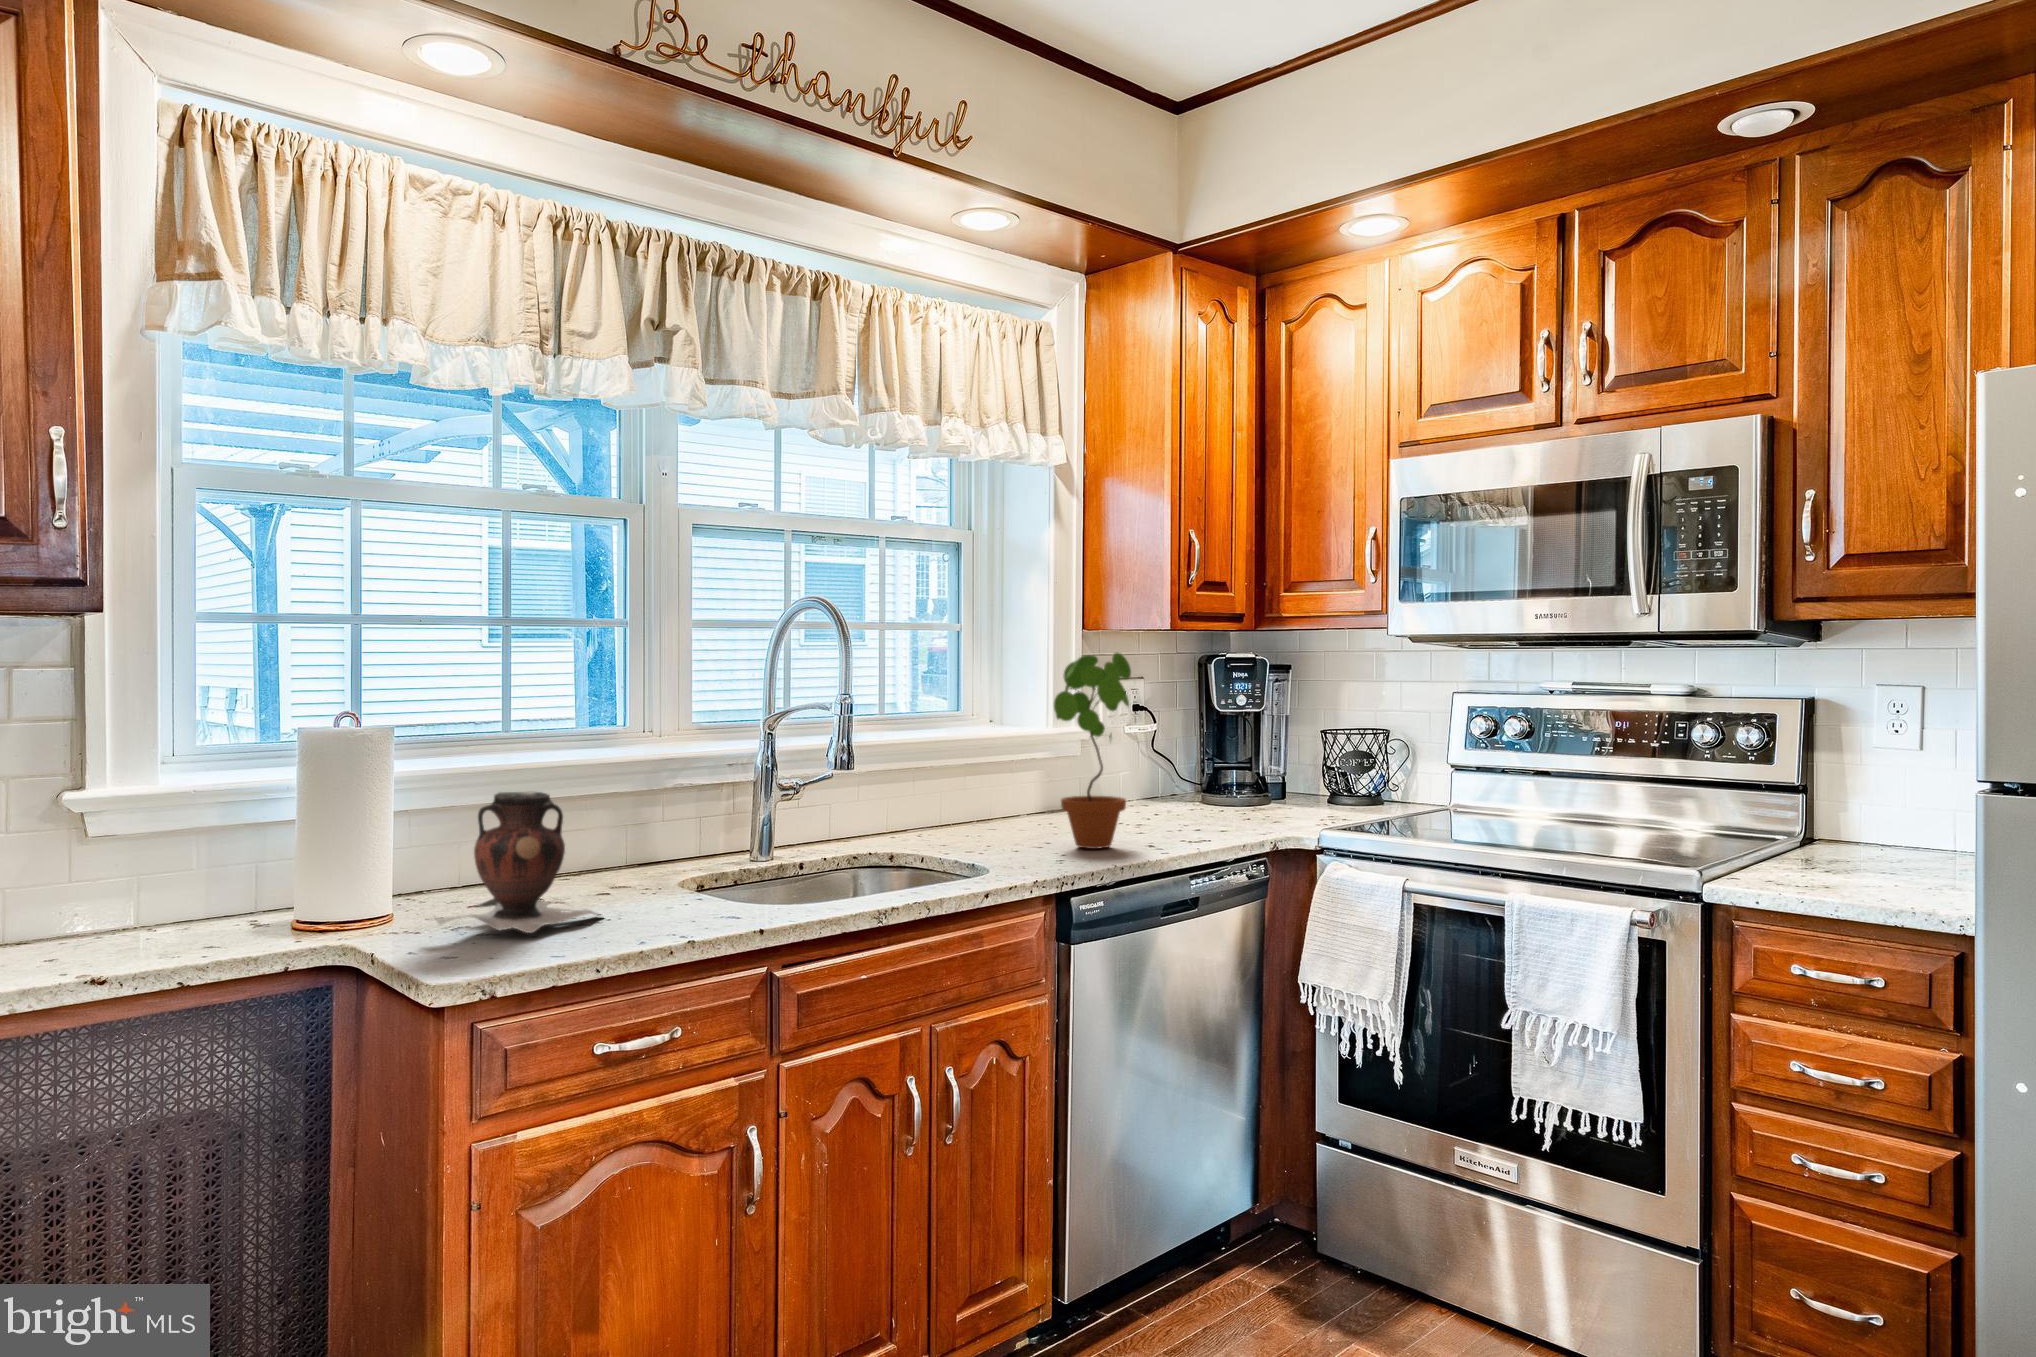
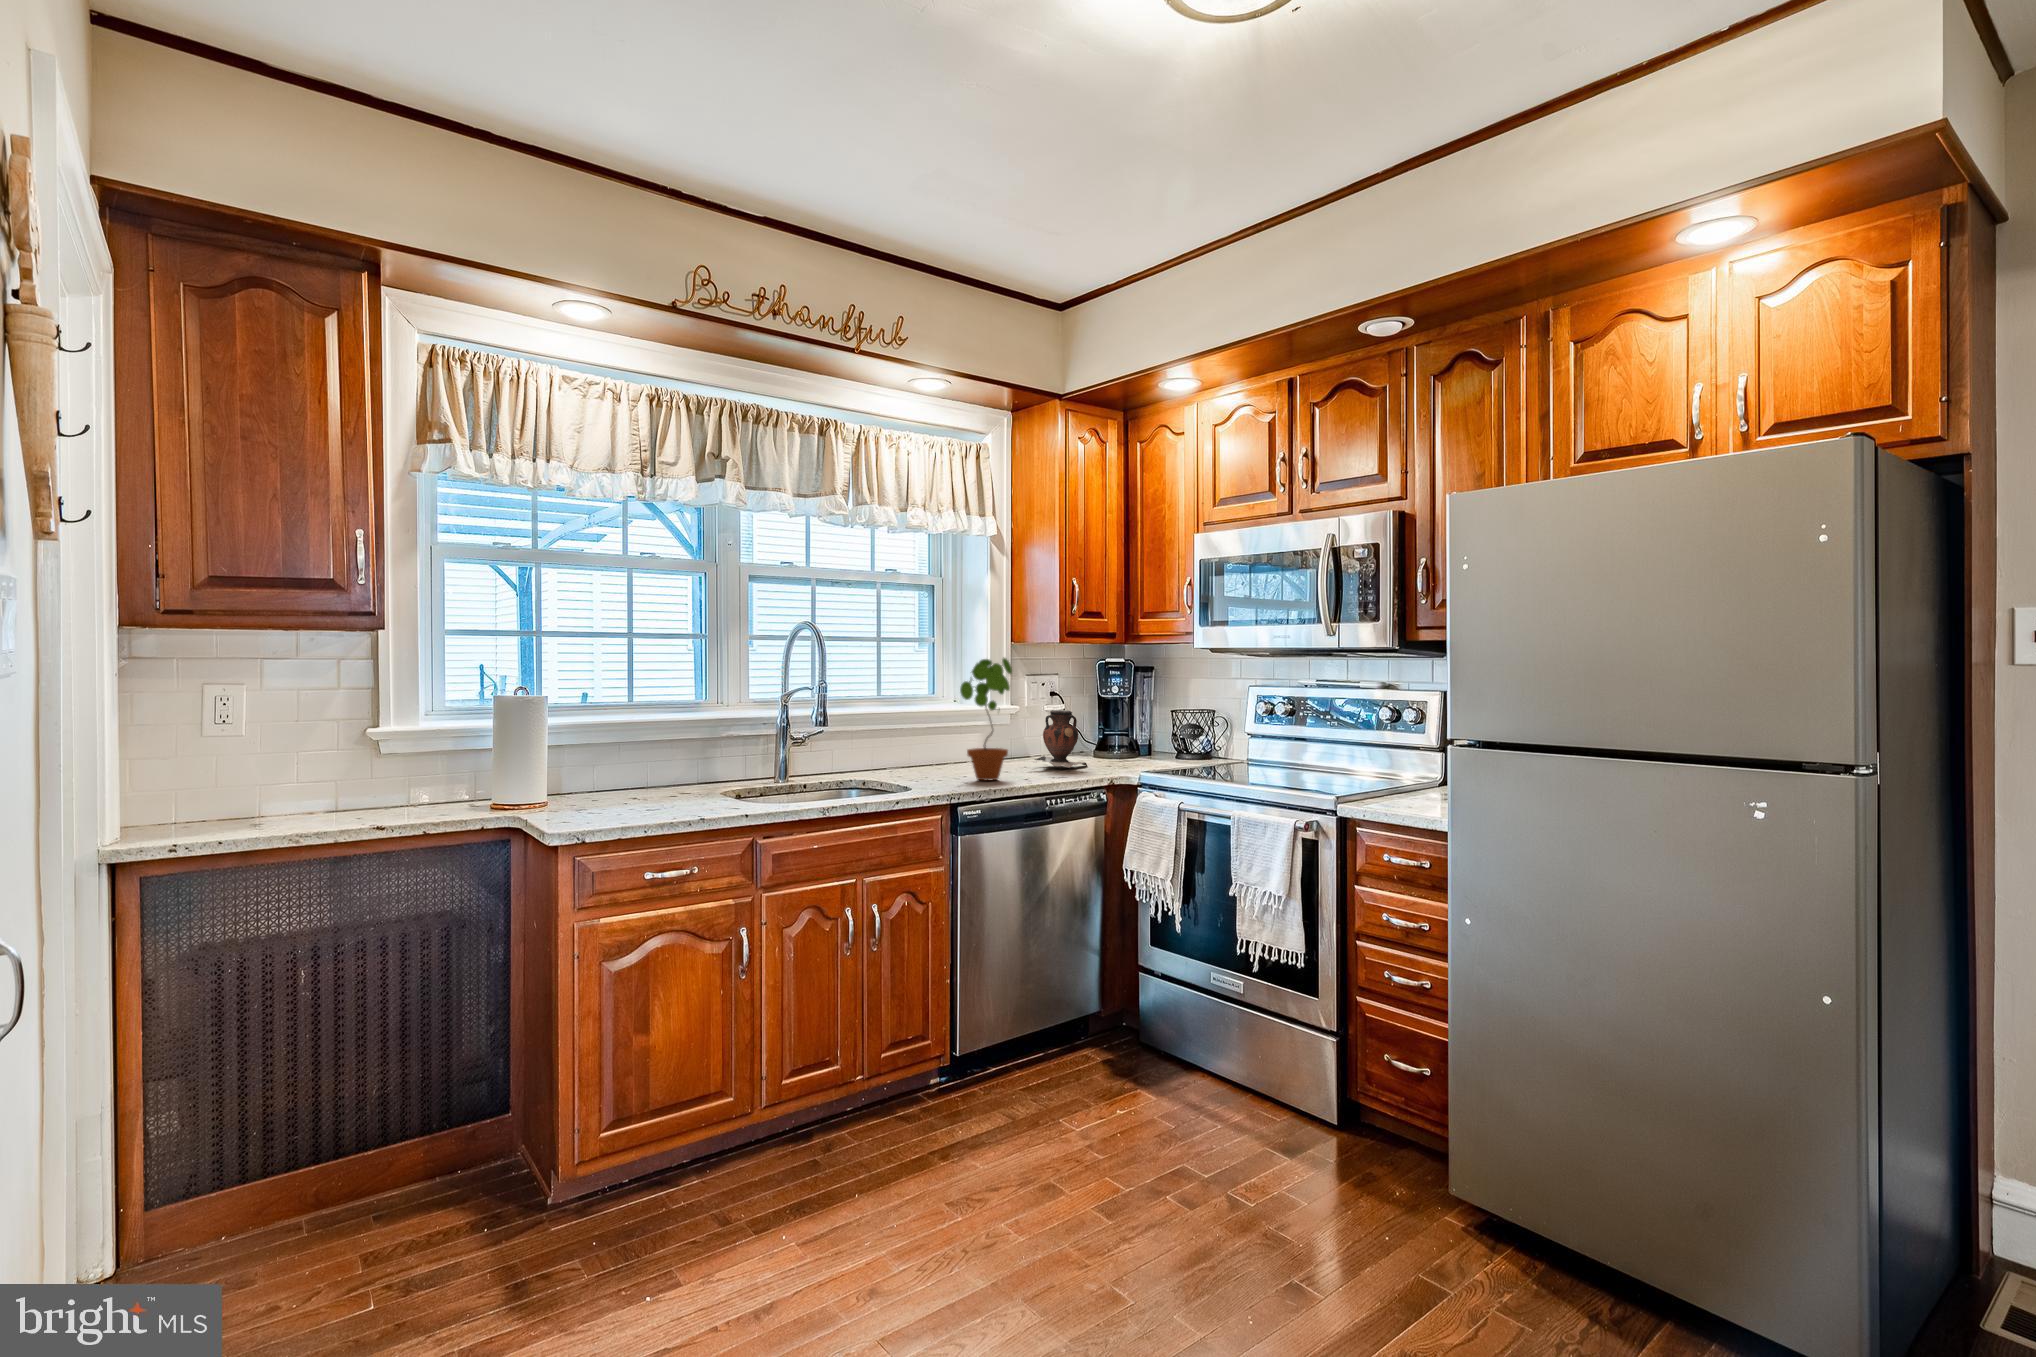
vase: present [434,792,598,933] -> present [1030,710,1087,768]

